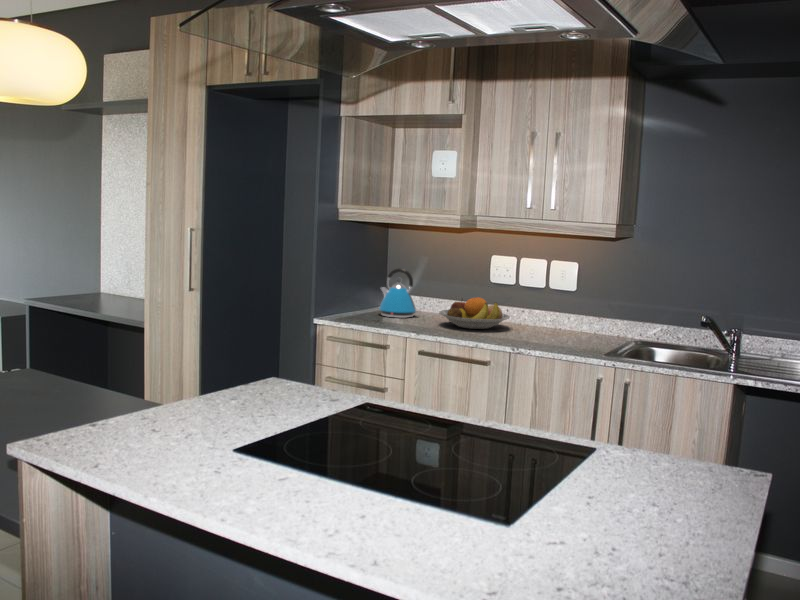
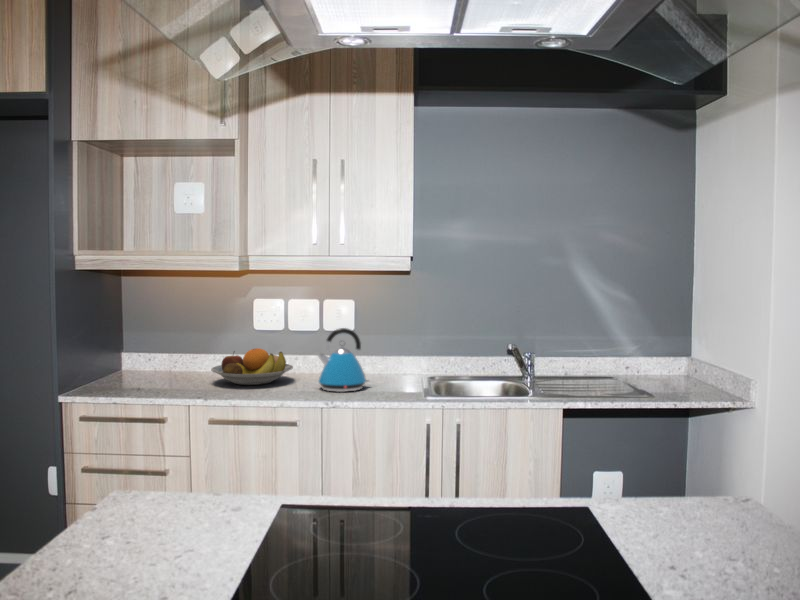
kettle: present [379,268,416,318] -> present [318,328,369,392]

